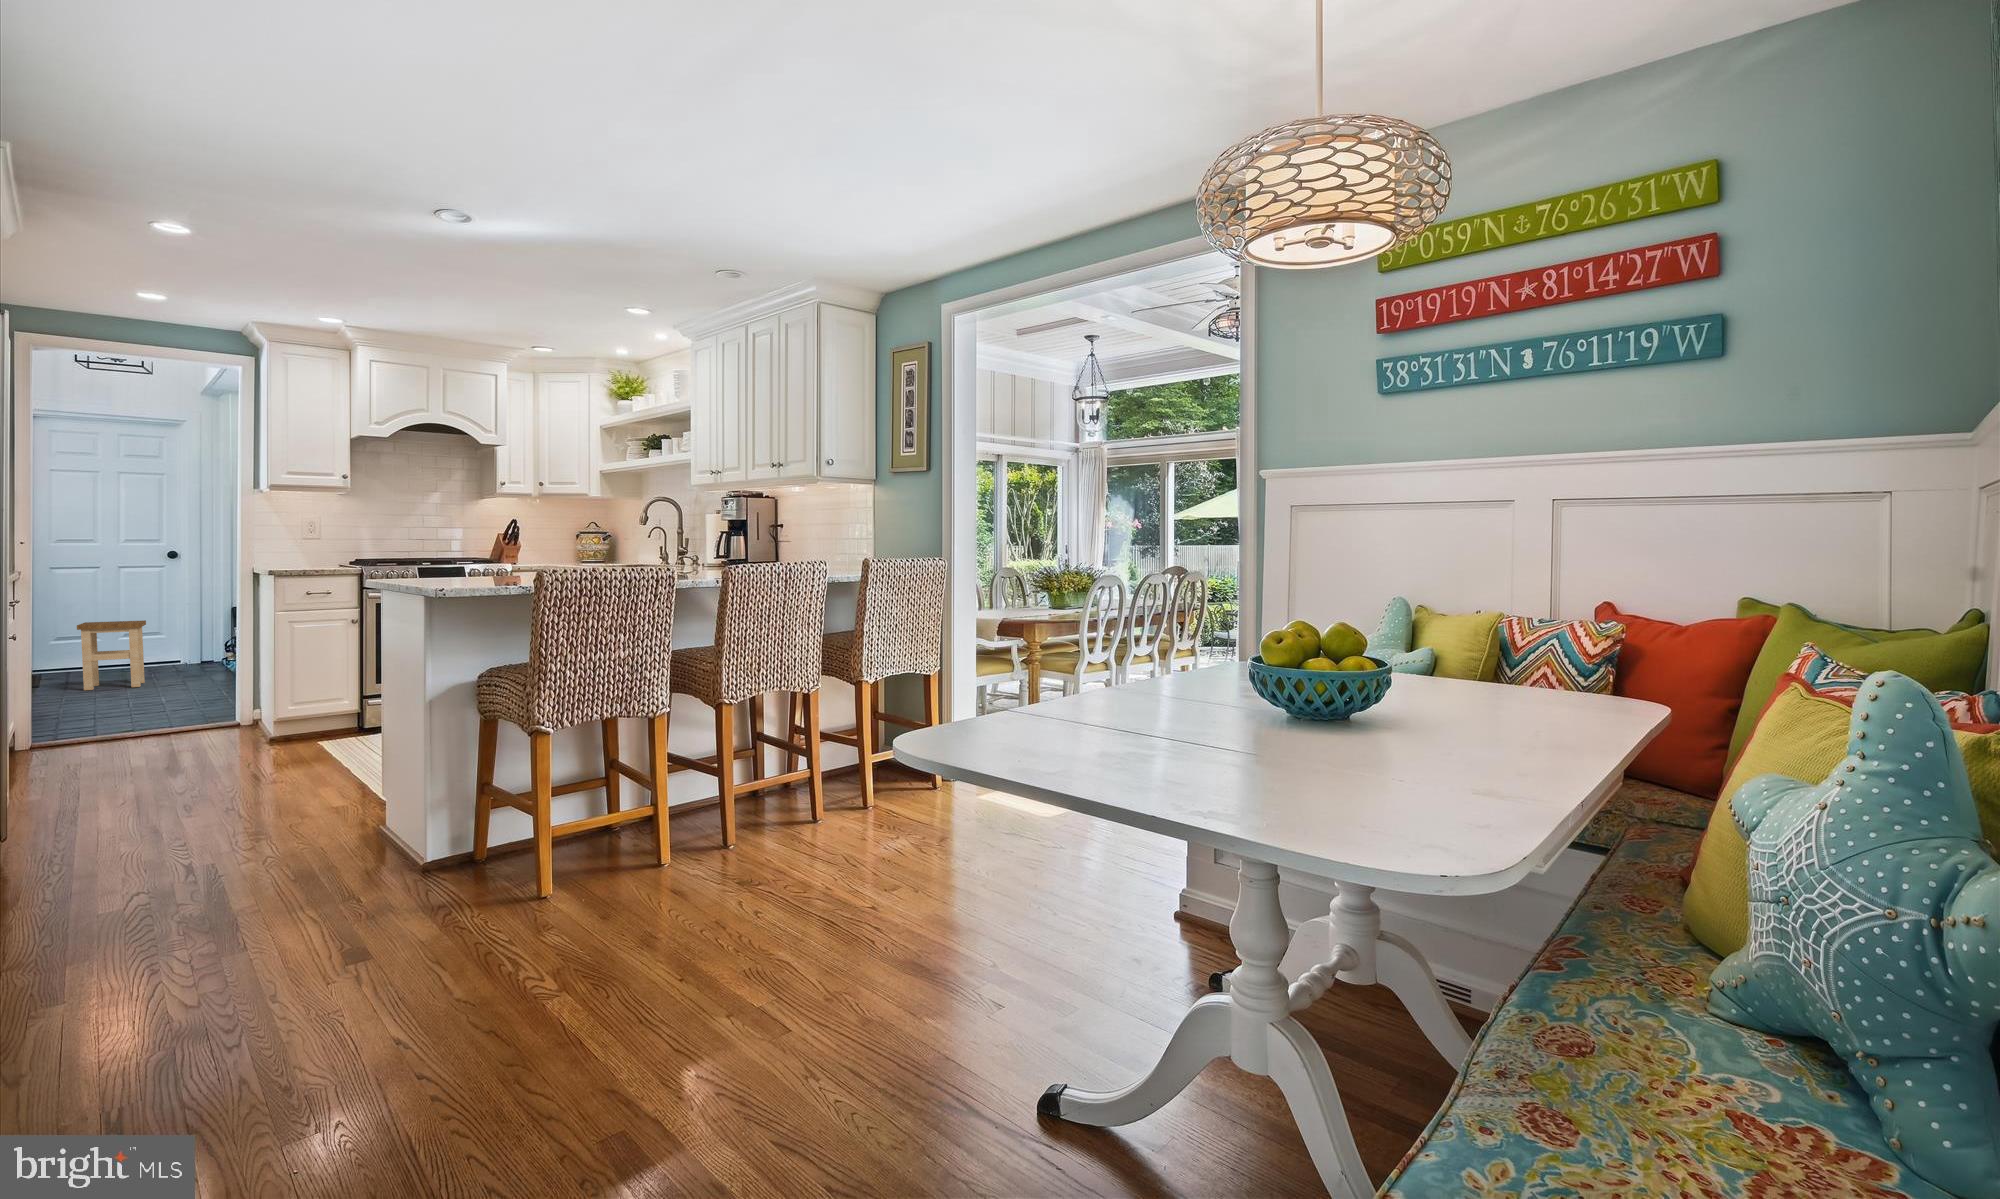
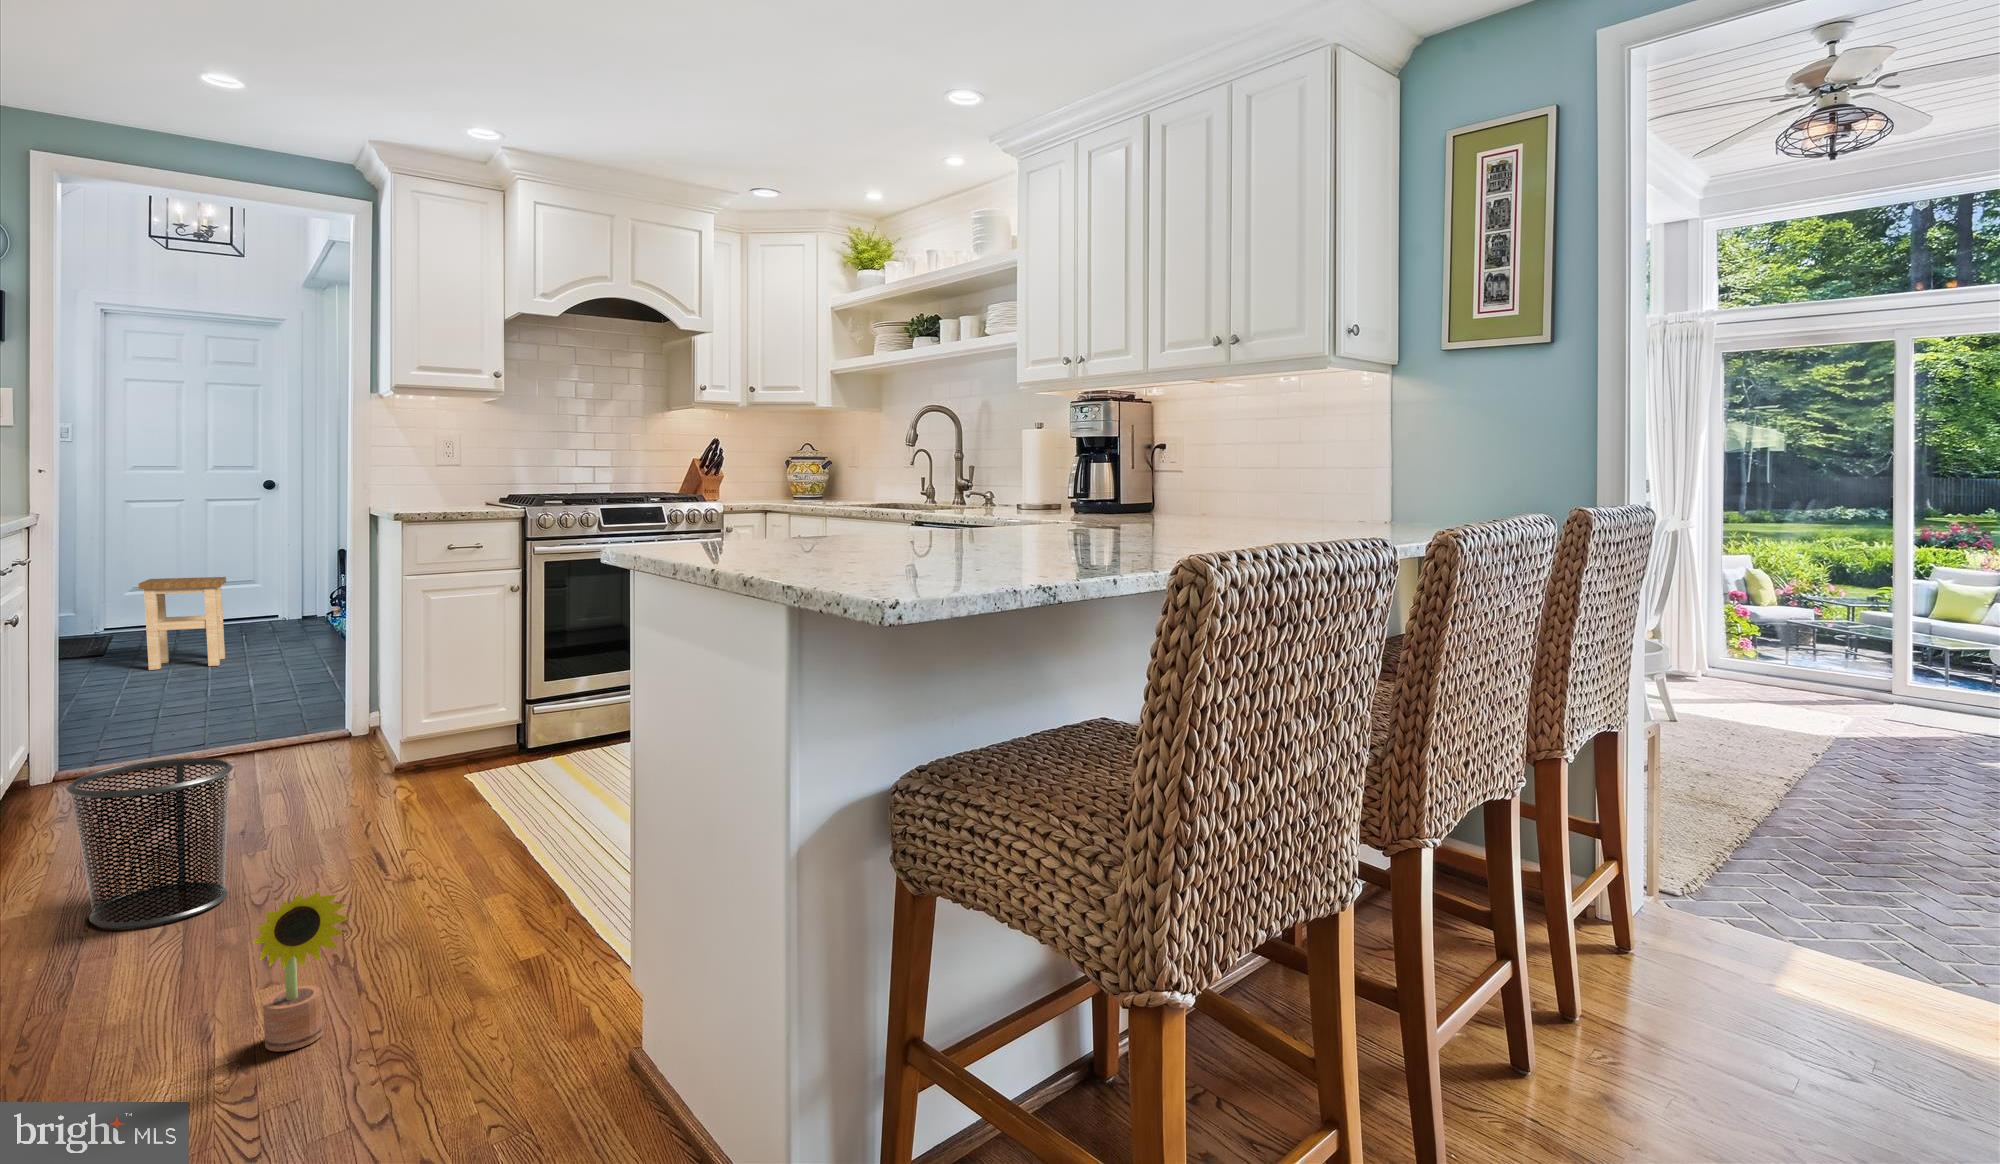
waste bin: none [56,717,155,808] -> present [67,758,233,928]
decorative plant: none [168,762,220,844] -> present [253,891,349,1051]

